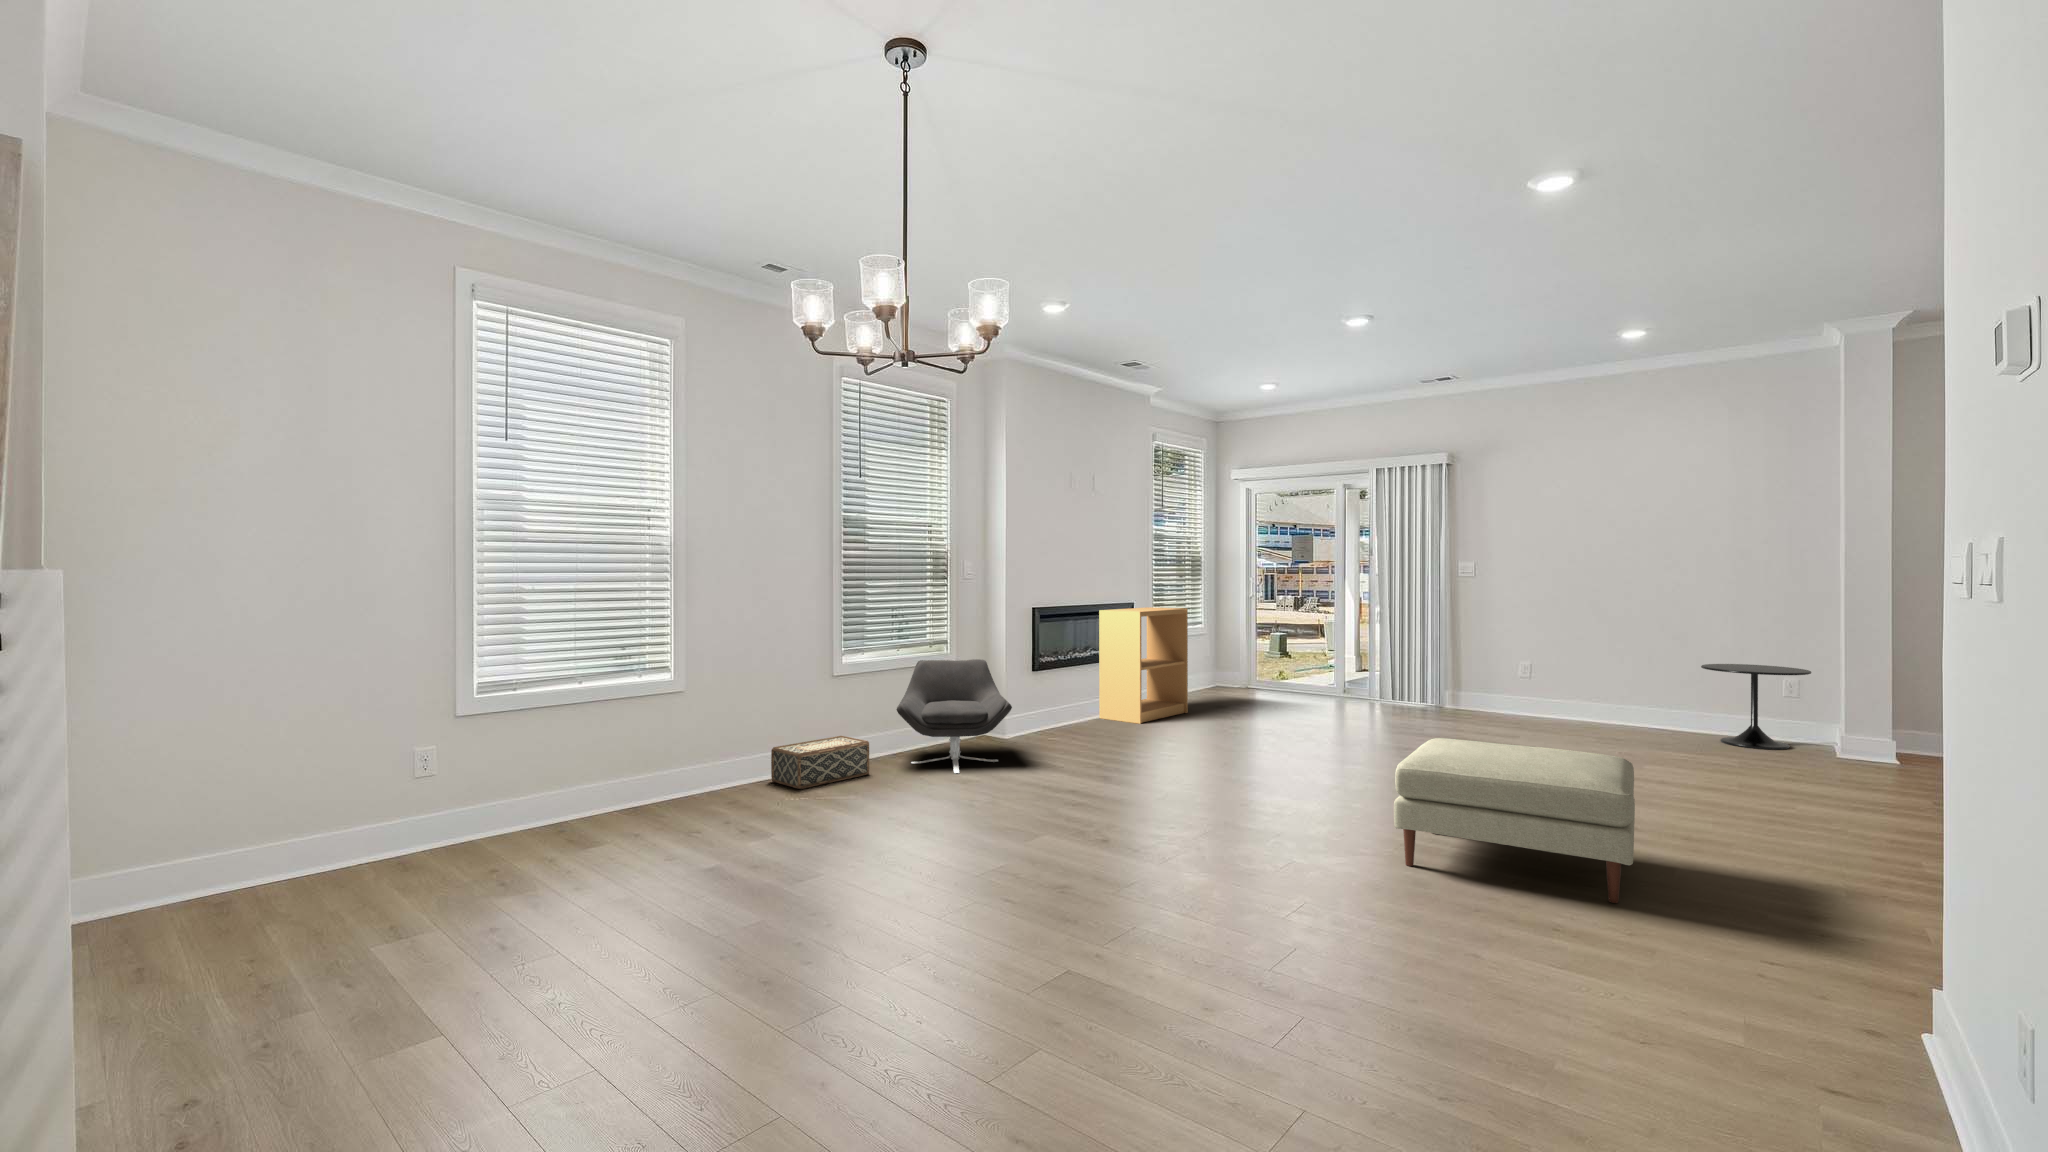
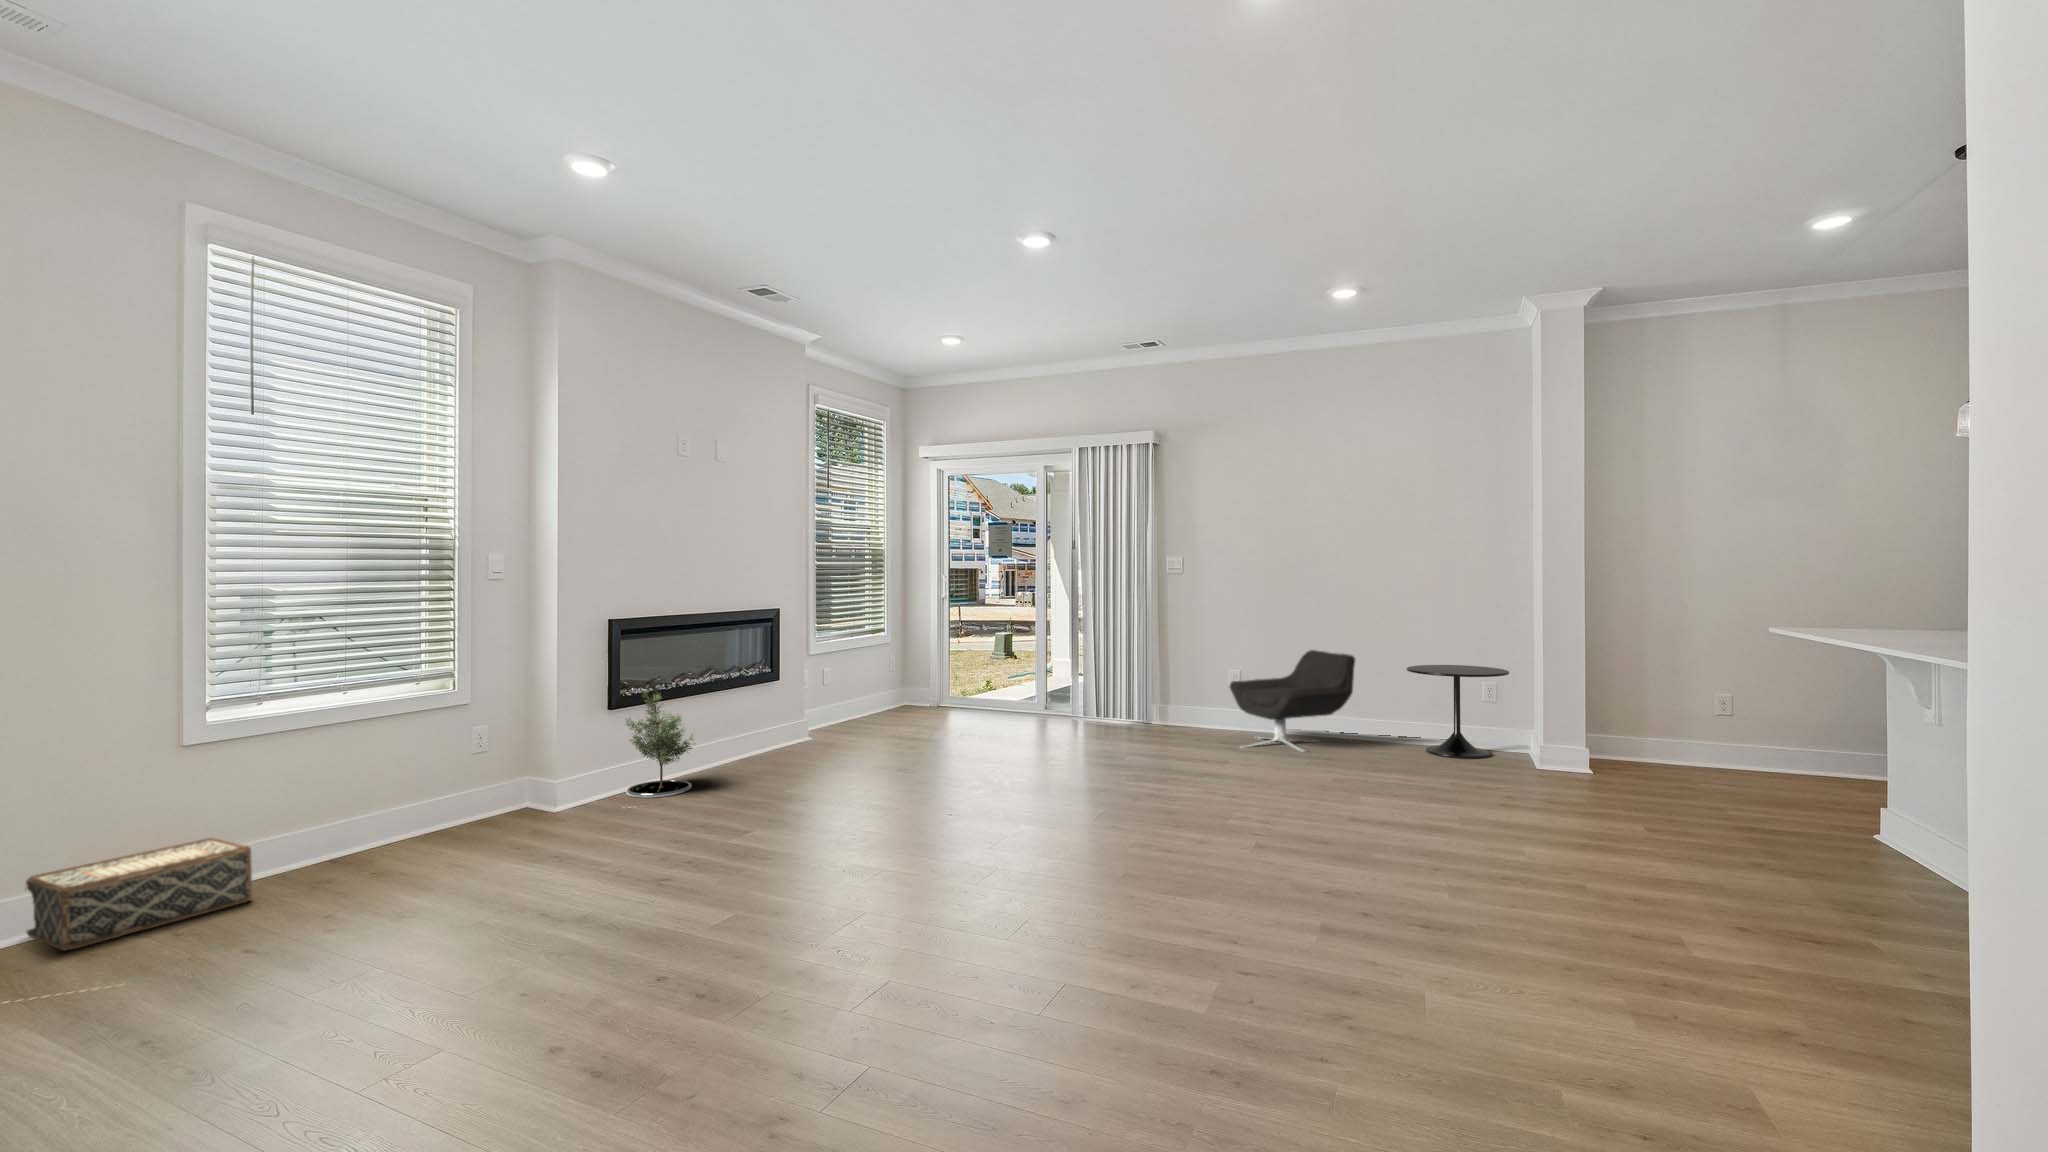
bookshelf: present [1099,607,1188,724] -> none [724,614,849,769]
potted tree: none [1041,654,1092,736] -> present [626,688,695,798]
lounge chair: present [896,659,1012,773] -> present [1230,650,1355,752]
ottoman: present [1394,738,1635,903] -> none [1026,798,1351,1057]

